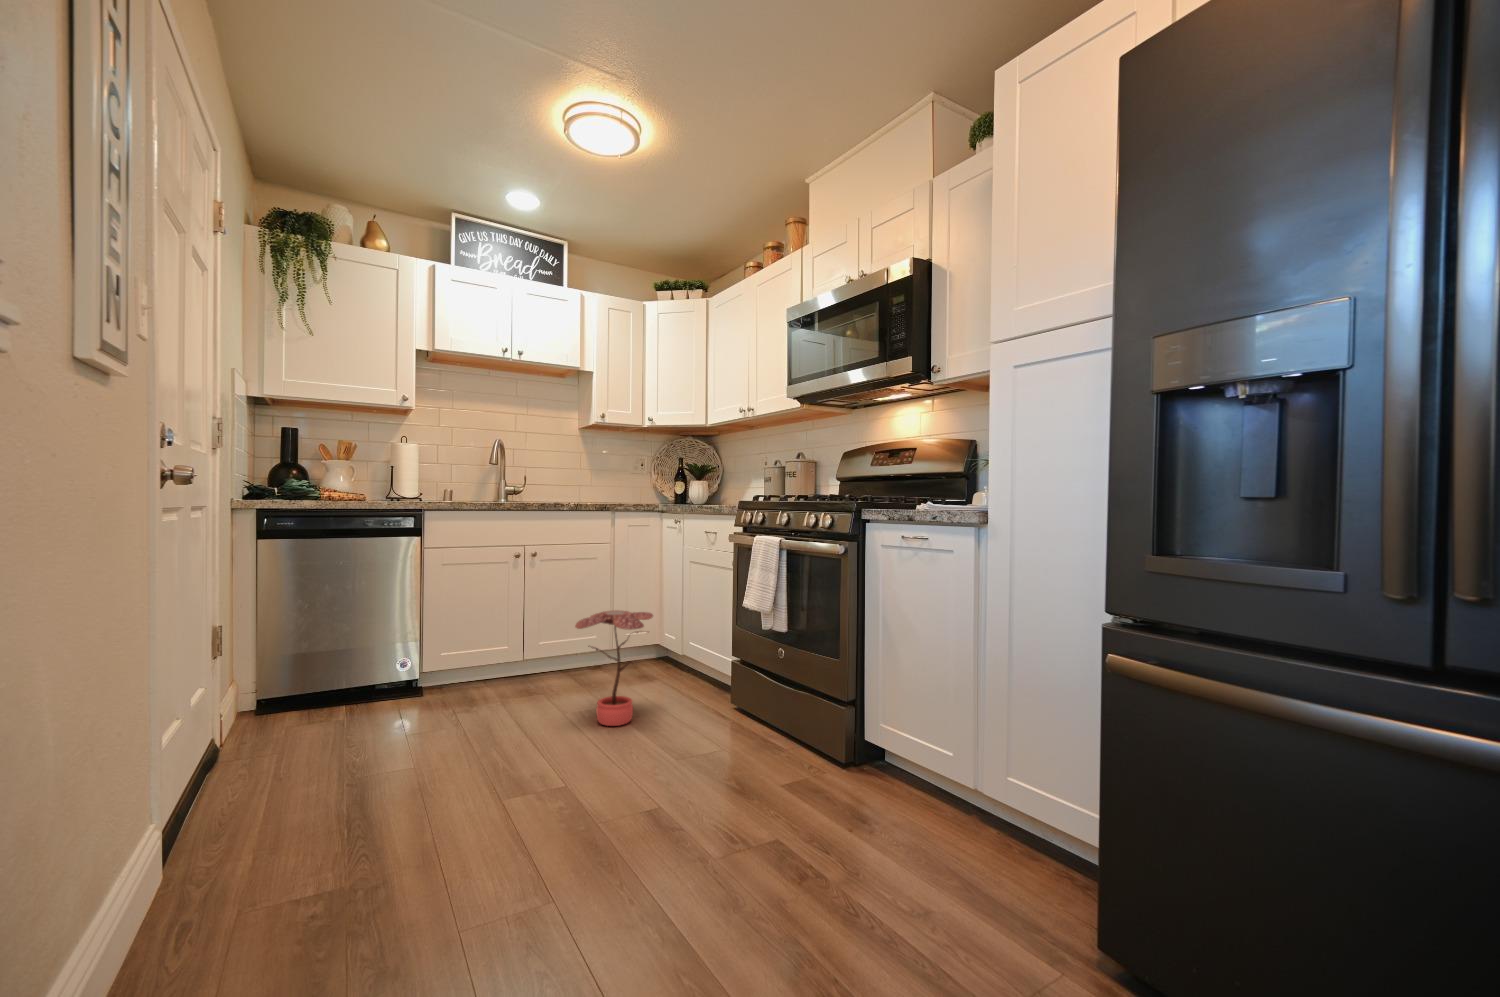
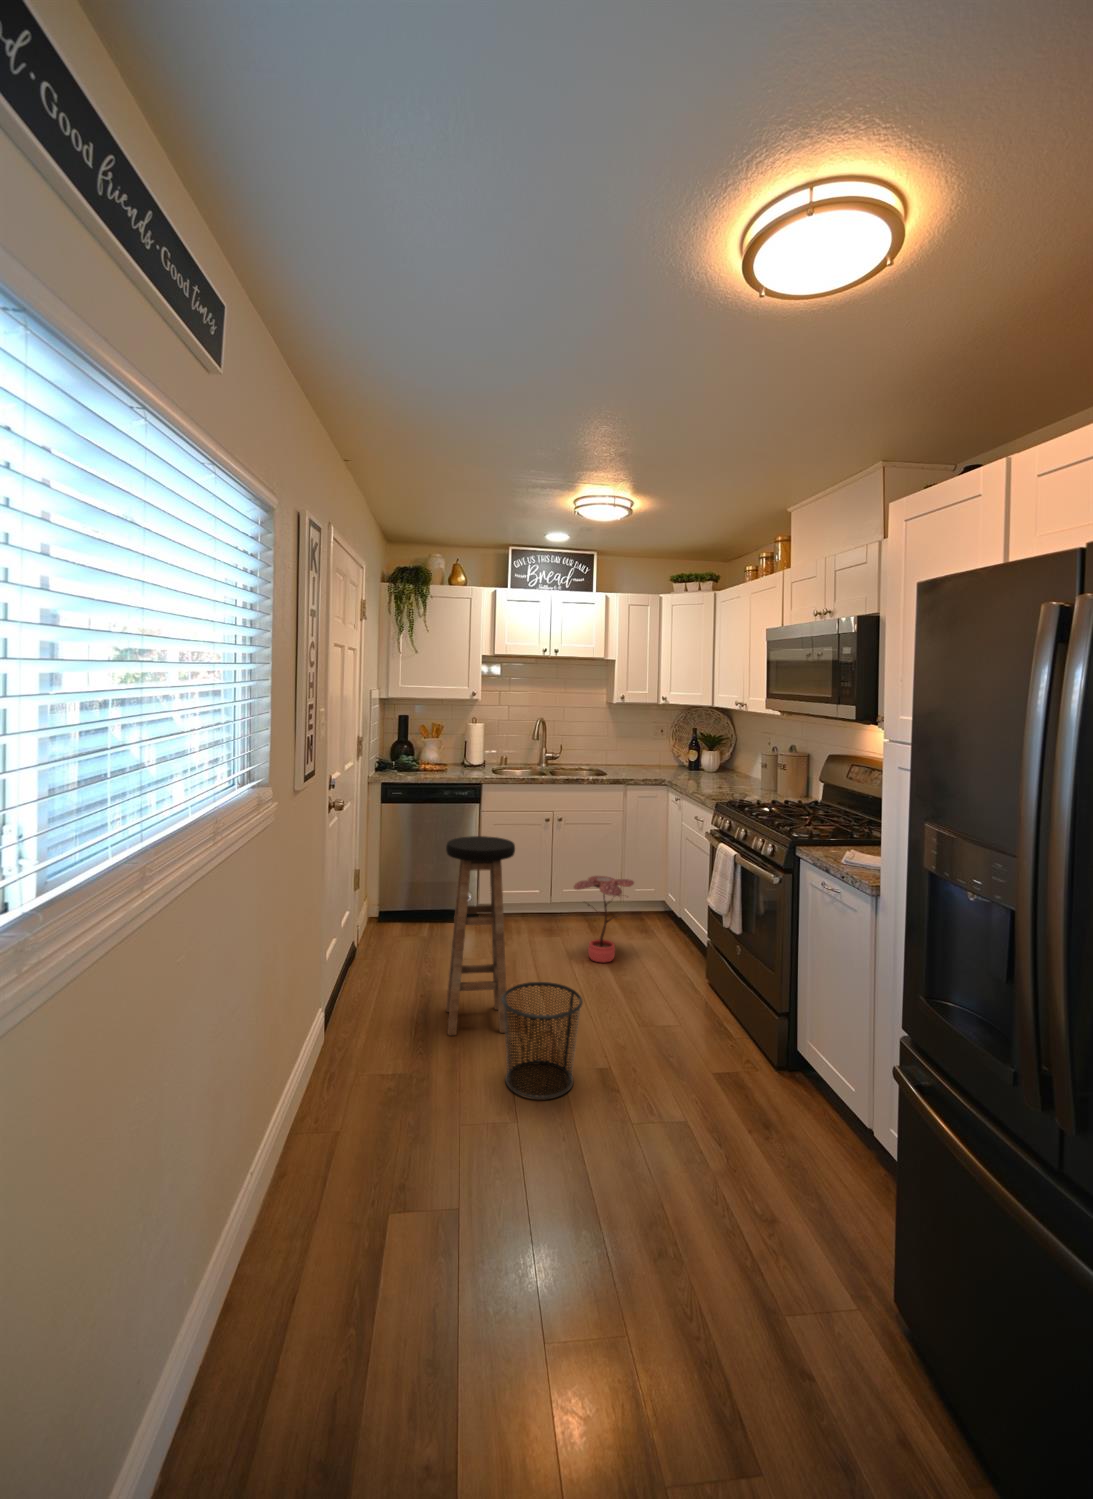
bar stool: none [390,537,516,881] -> present [446,836,515,1035]
waste bin: none [526,743,670,957] -> present [502,982,583,1099]

